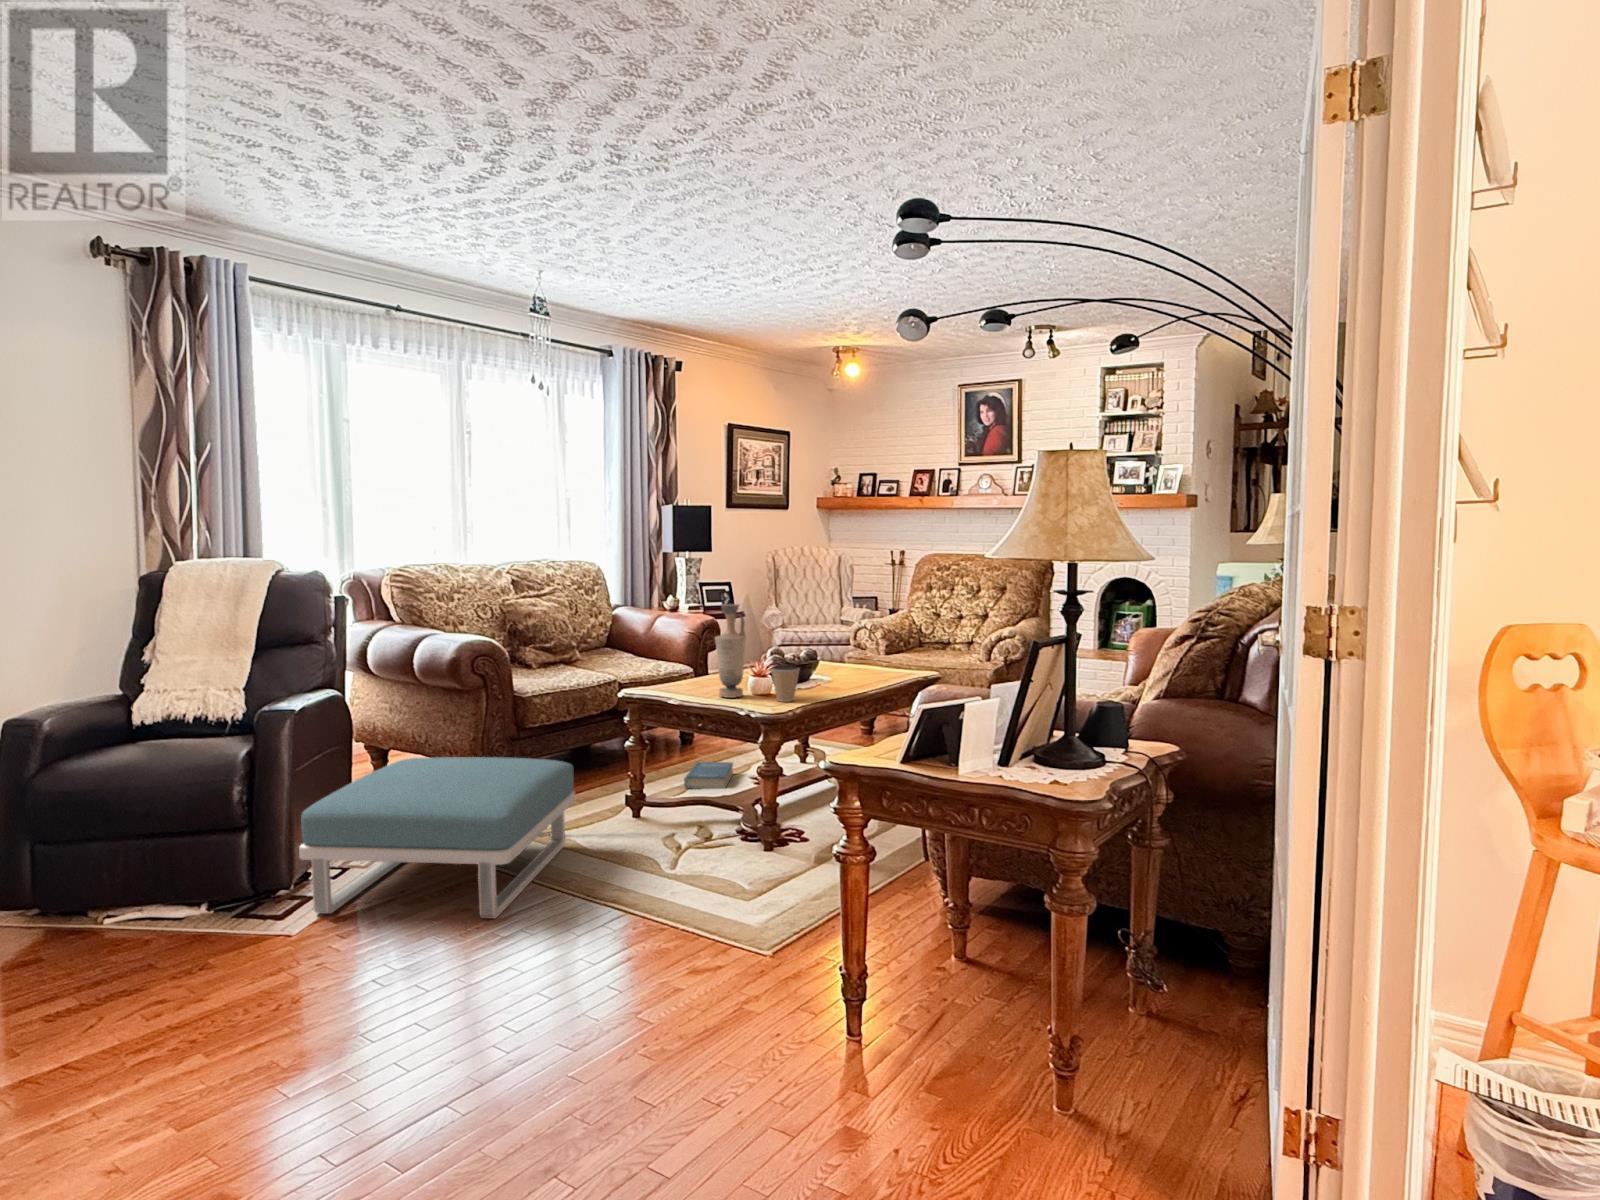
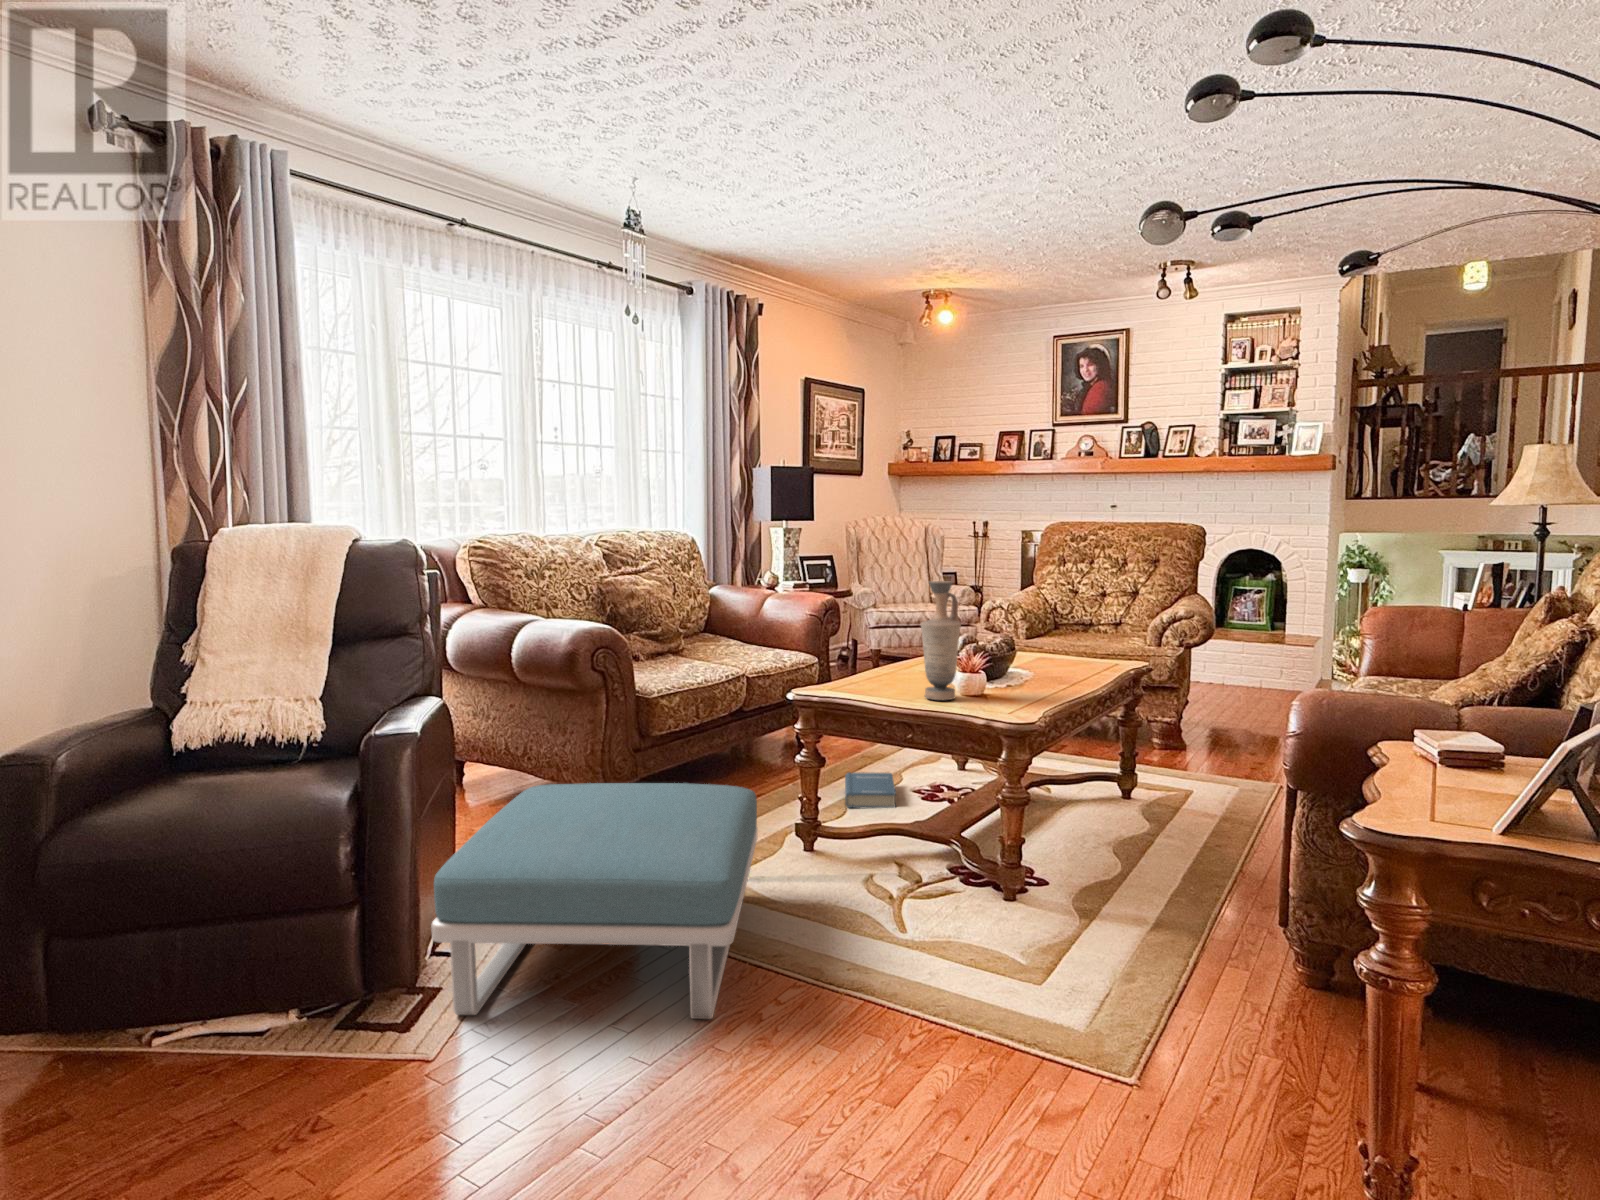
coffee cup: present [771,666,800,702] -> none [996,659,1035,706]

